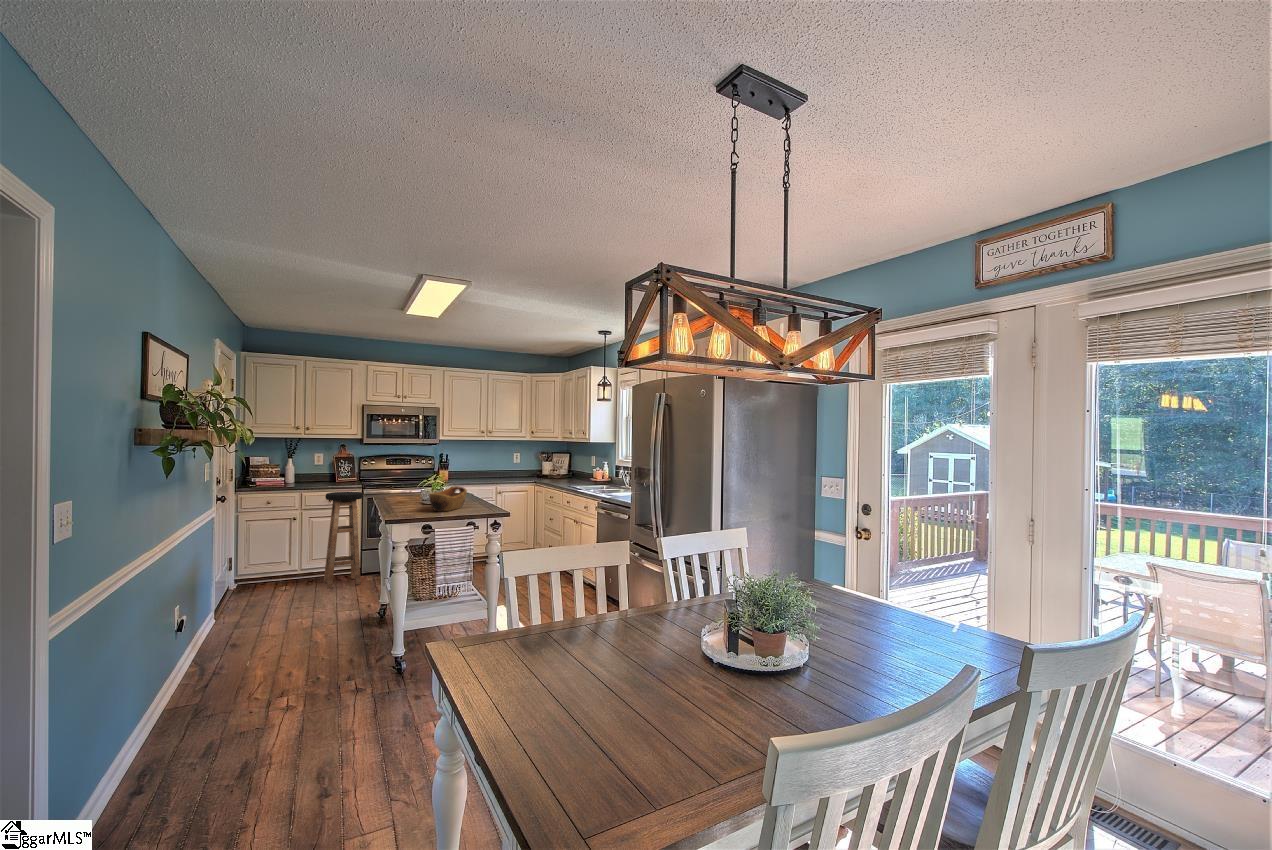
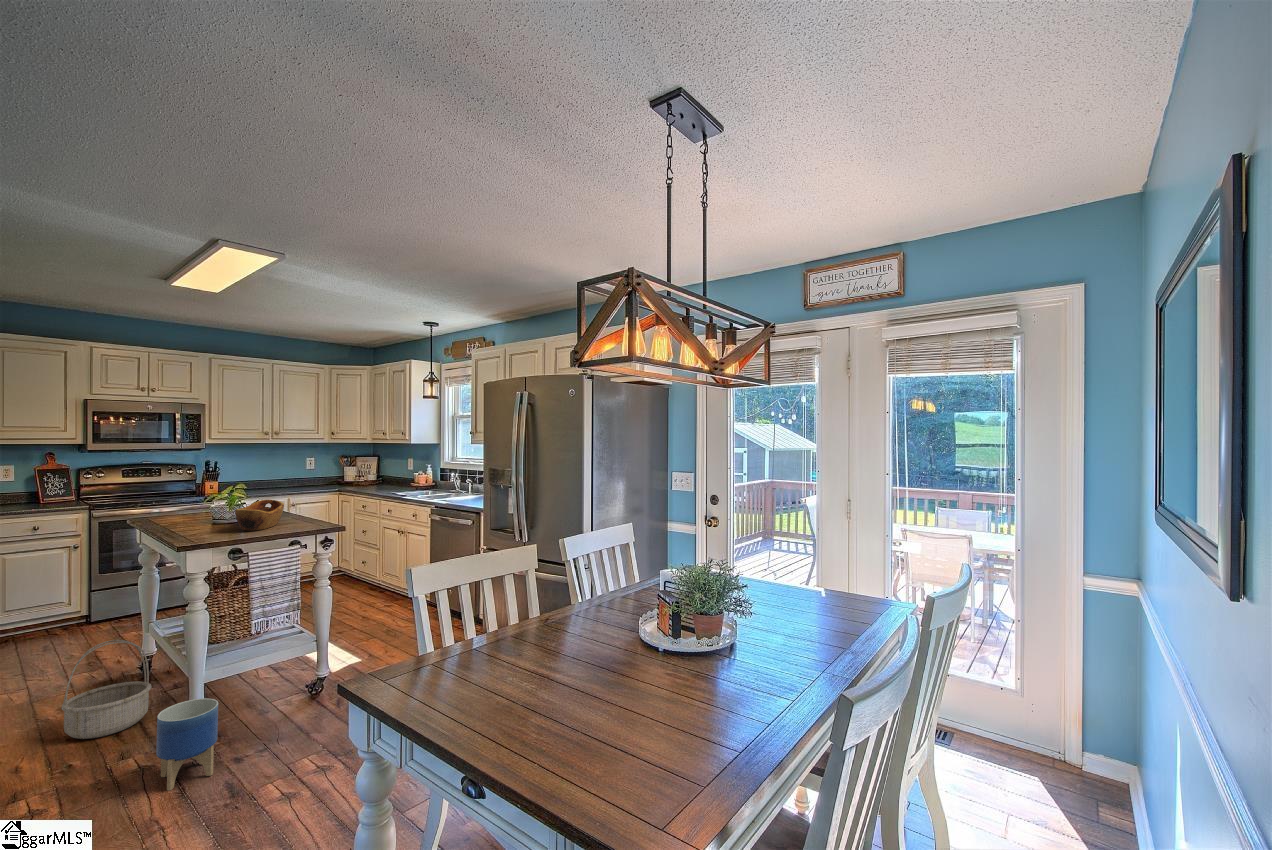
bar stool: present [324,492,364,589] -> none [31,515,98,649]
basket: none [311,589,370,663] -> present [61,640,151,739]
planter: none [352,645,396,716] -> present [156,698,218,790]

